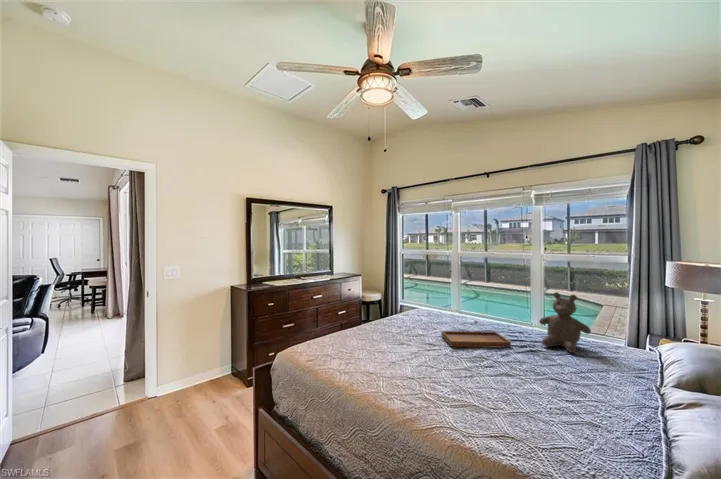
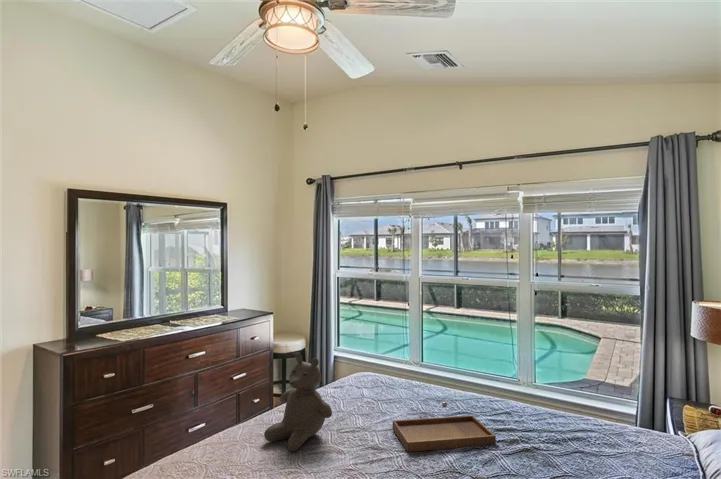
teddy bear: present [539,292,591,353] -> present [264,354,332,451]

